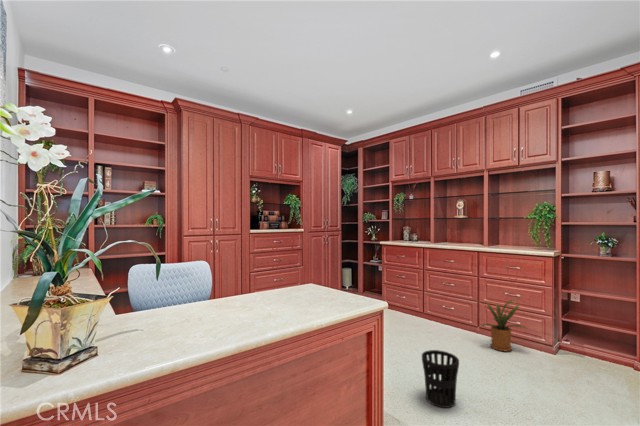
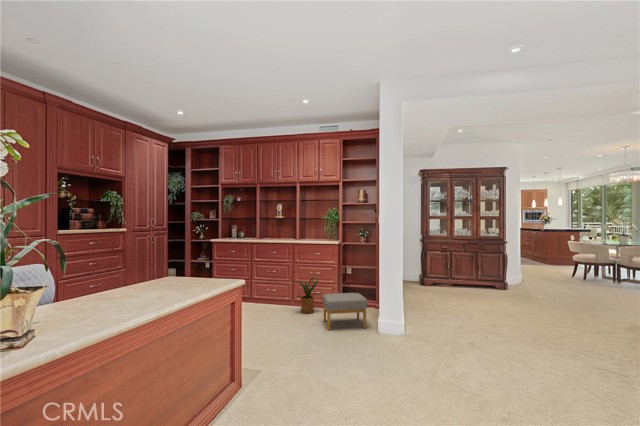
footstool: none [524,330,614,403] -> present [322,293,367,330]
wastebasket: present [422,350,459,408] -> none [261,316,287,355]

